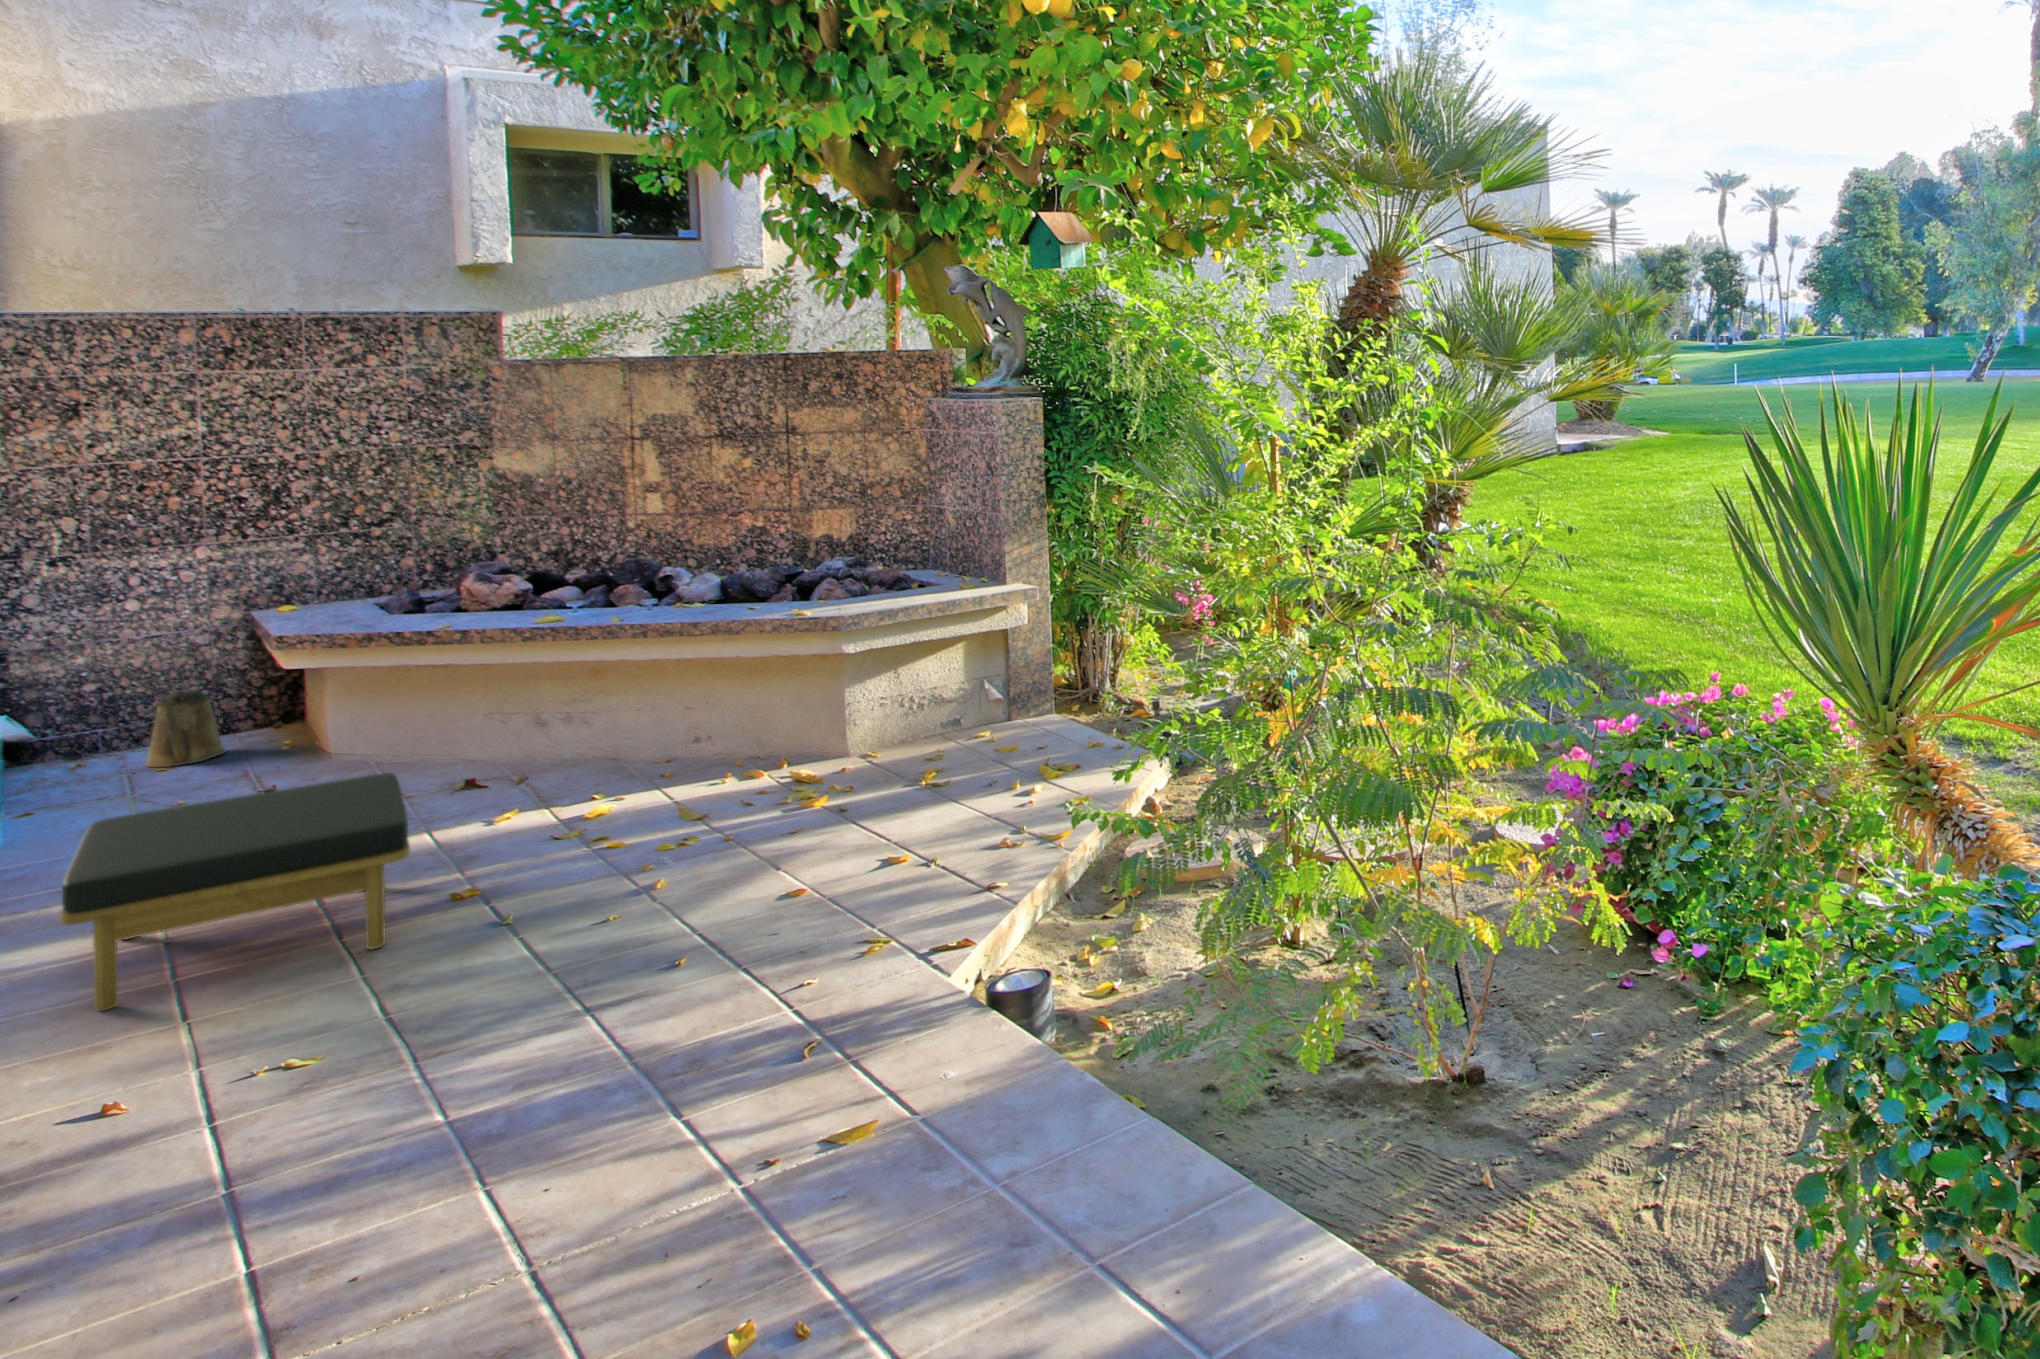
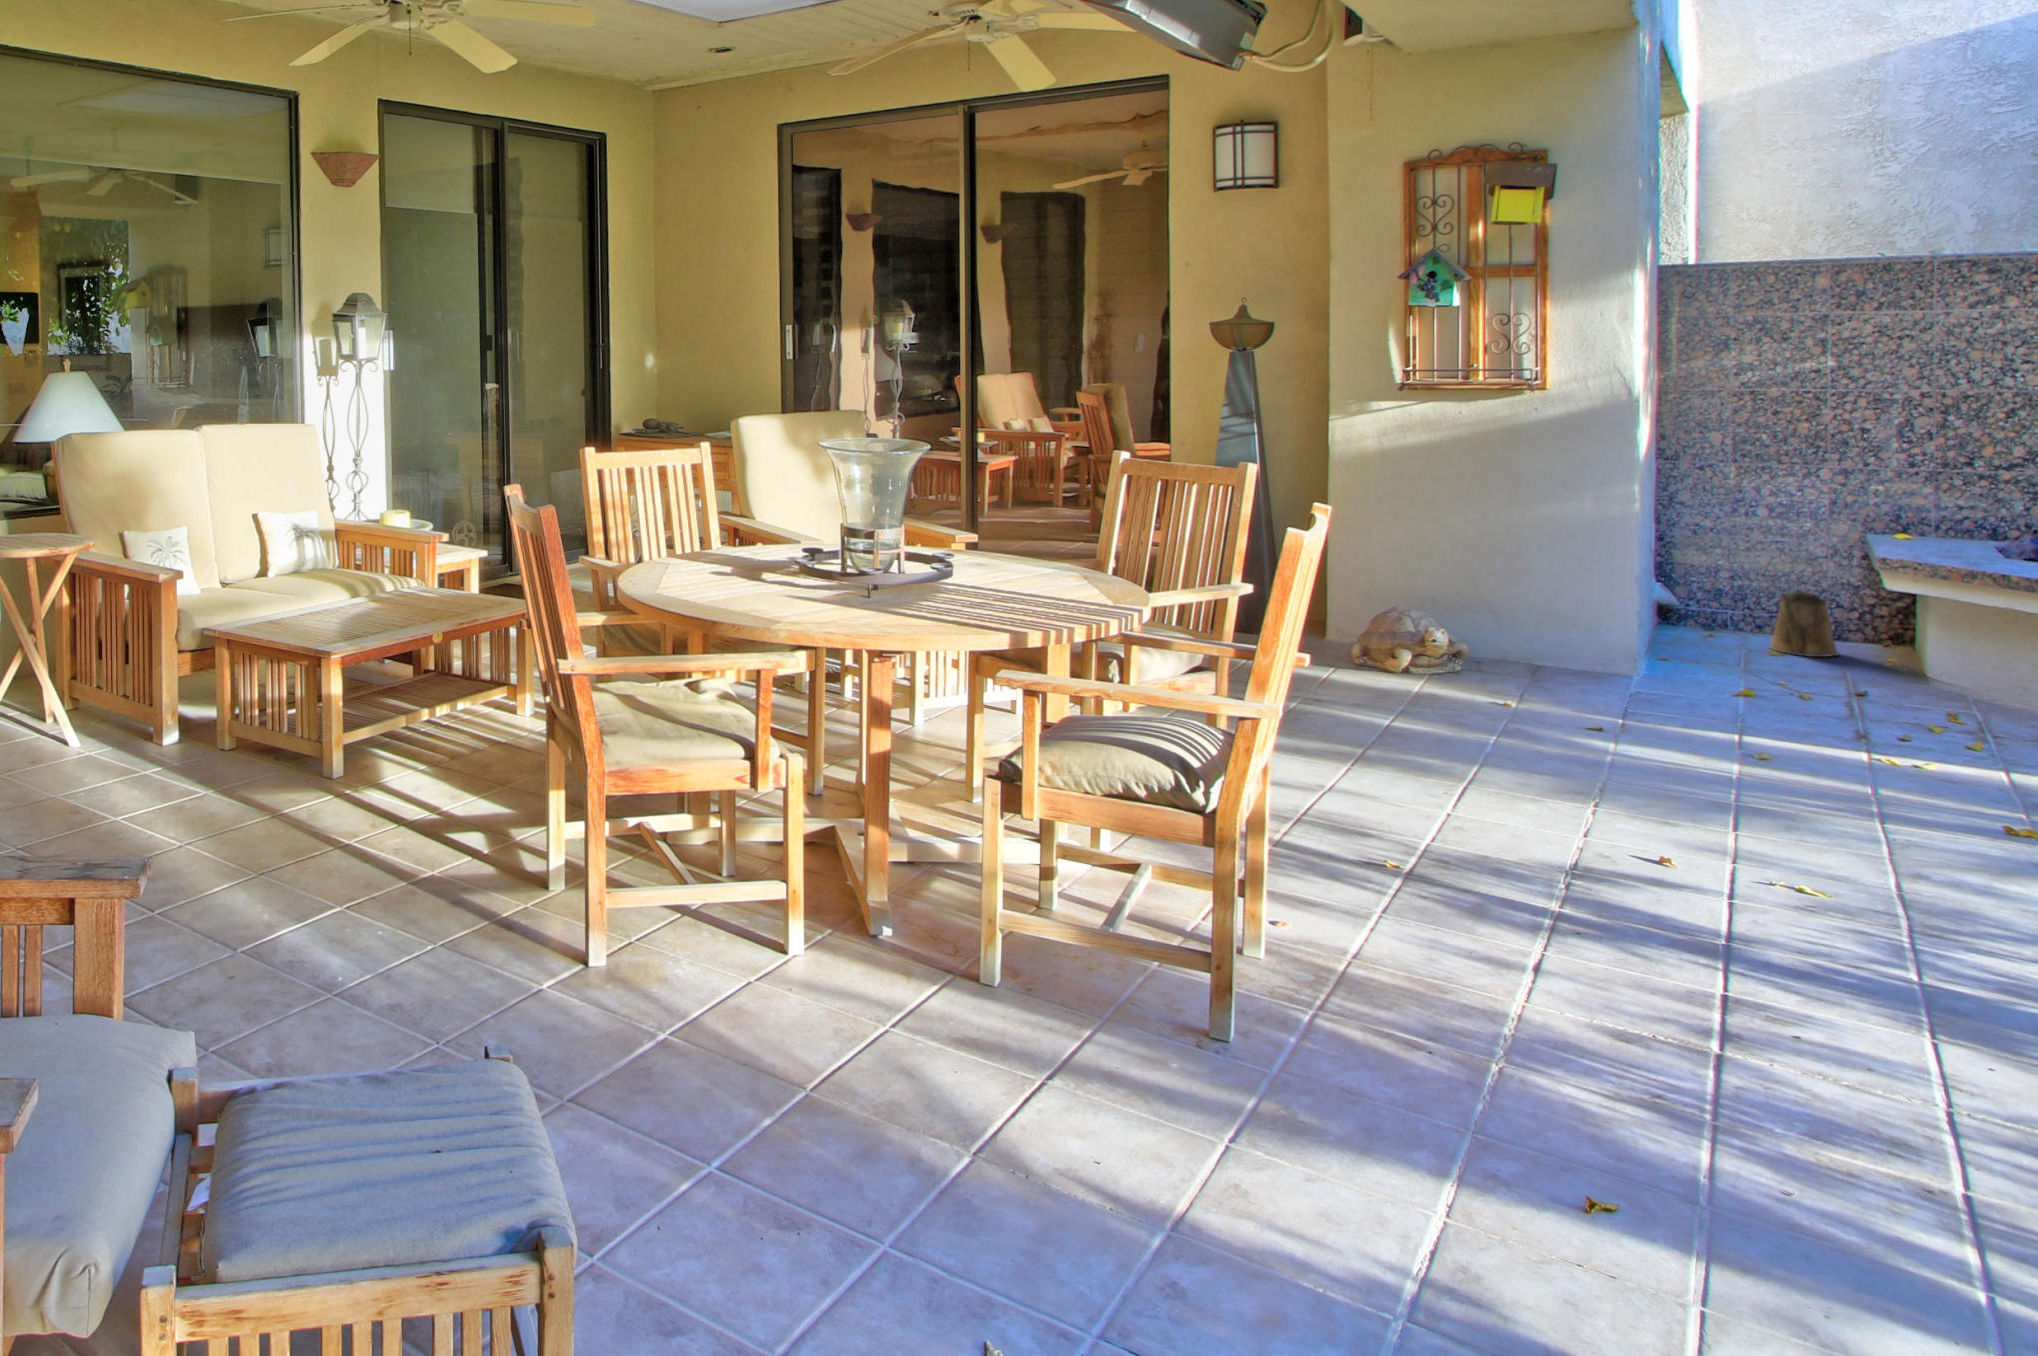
ottoman: present [60,773,410,1011] -> none [1656,662,1961,846]

